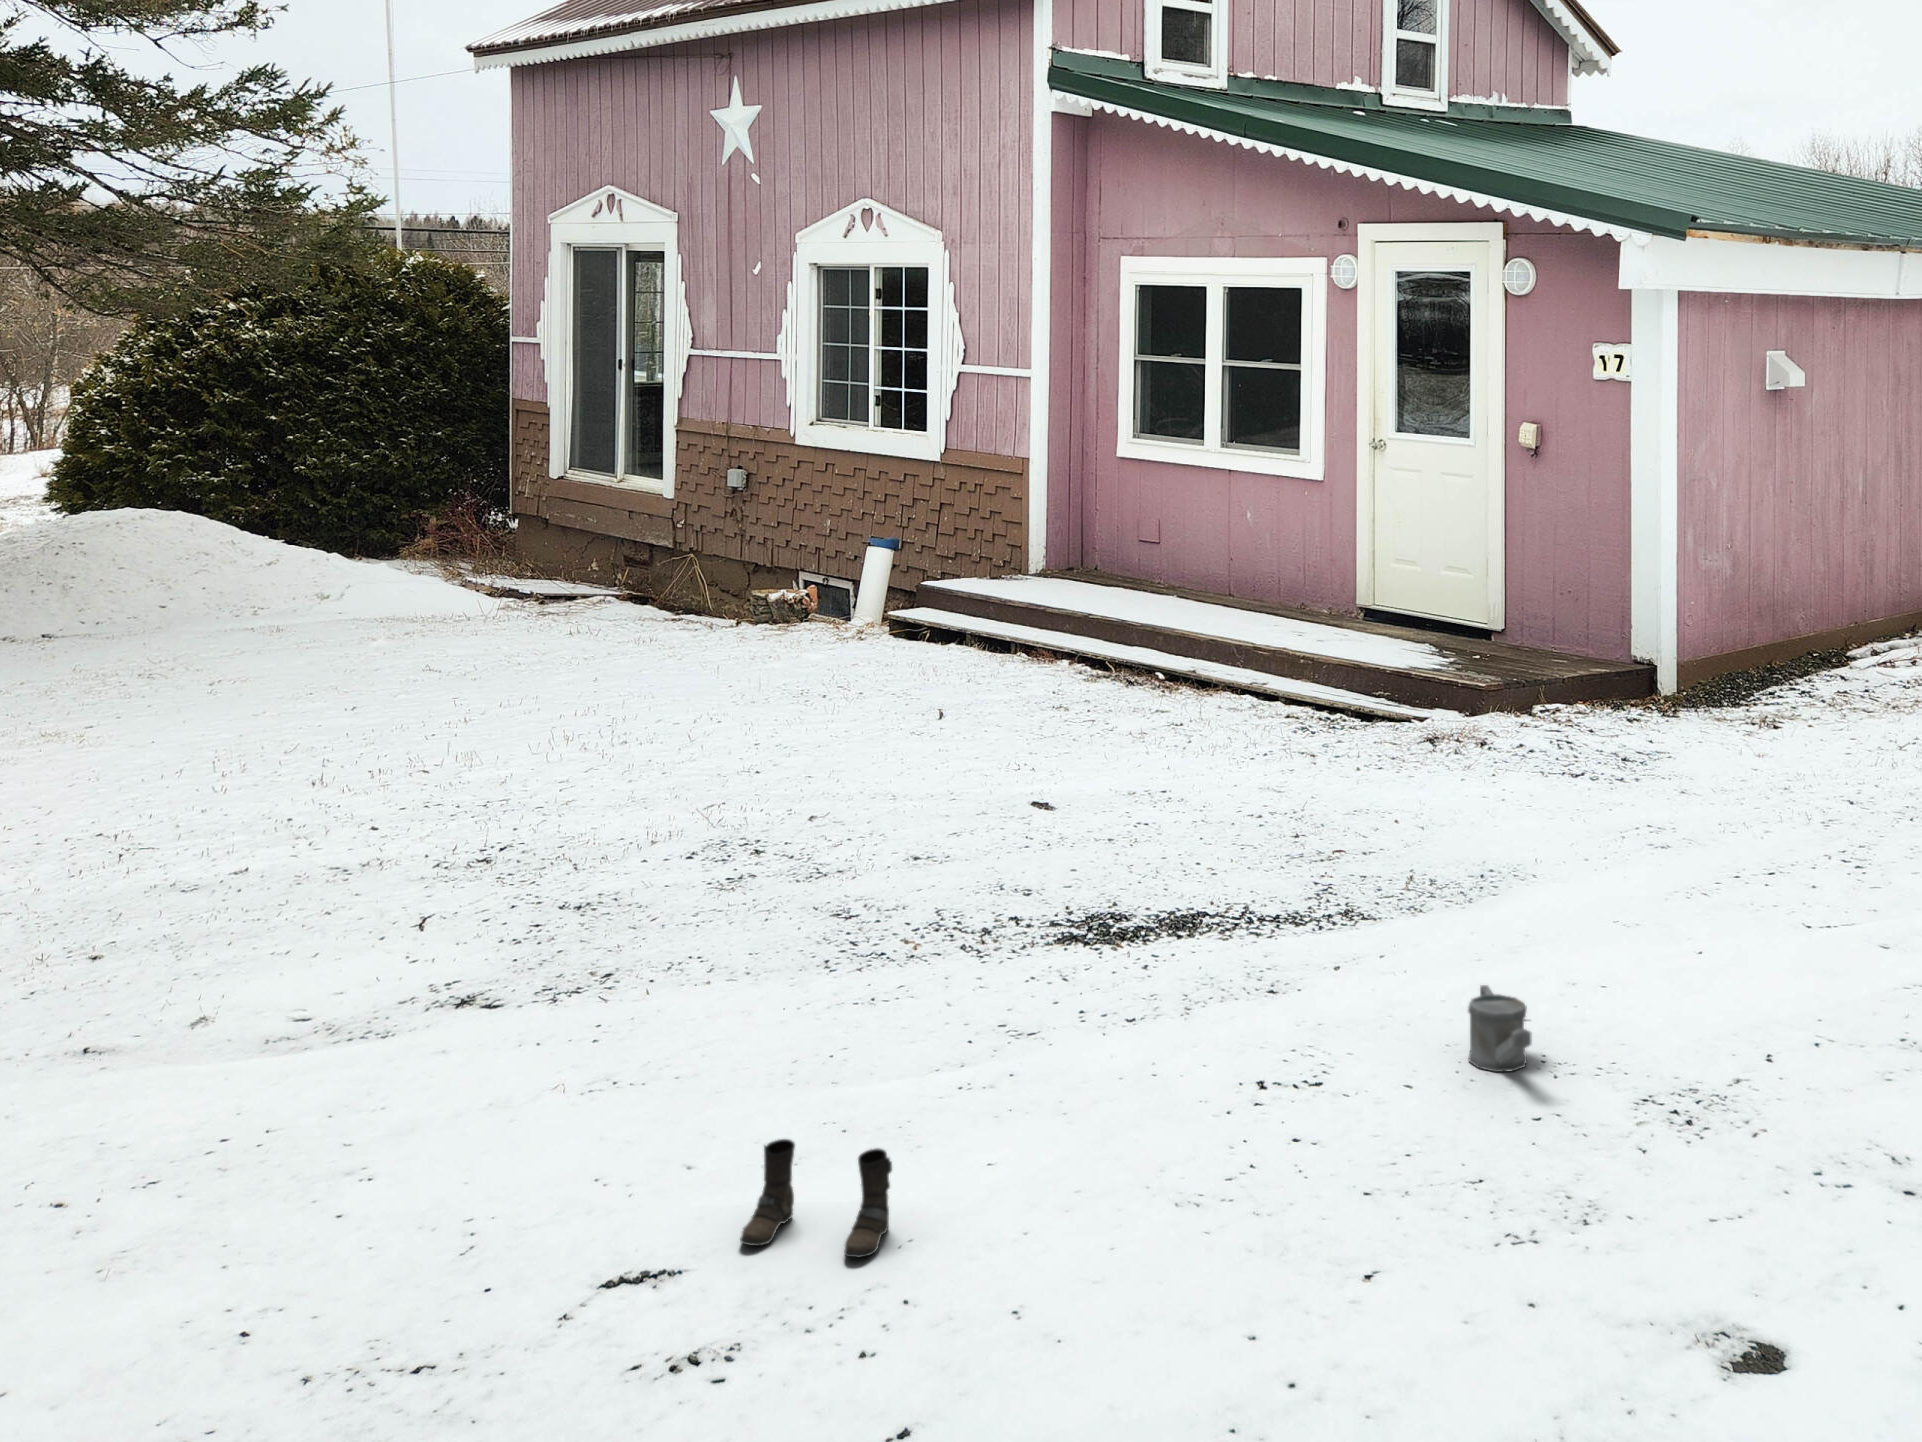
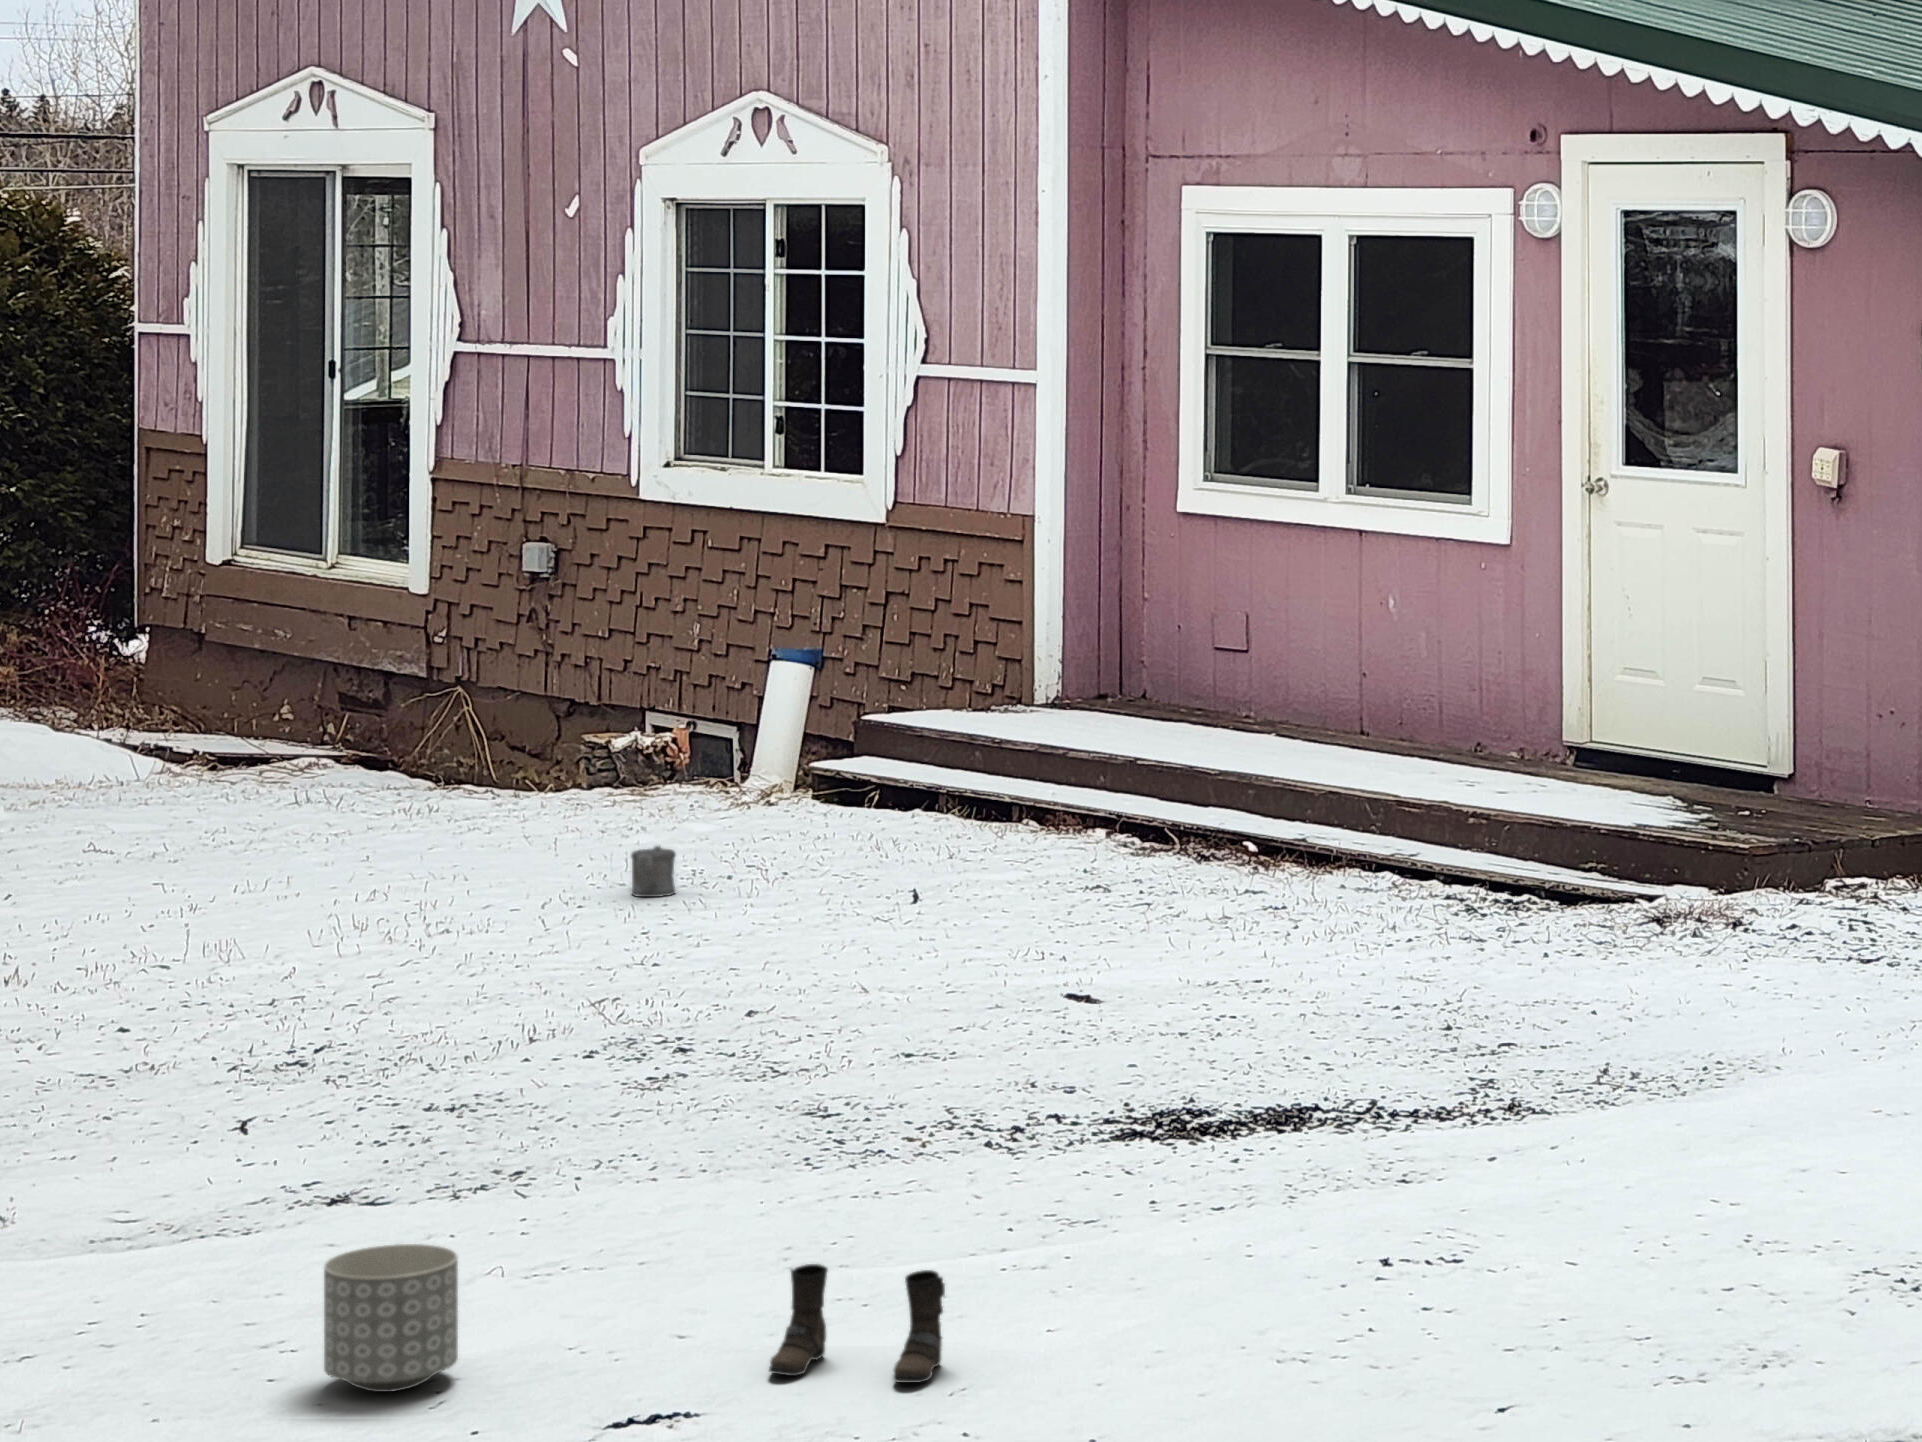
watering can: present [1468,985,1532,1072] -> present [631,846,676,897]
planter: none [358,1123,478,1264] -> present [324,1244,458,1392]

